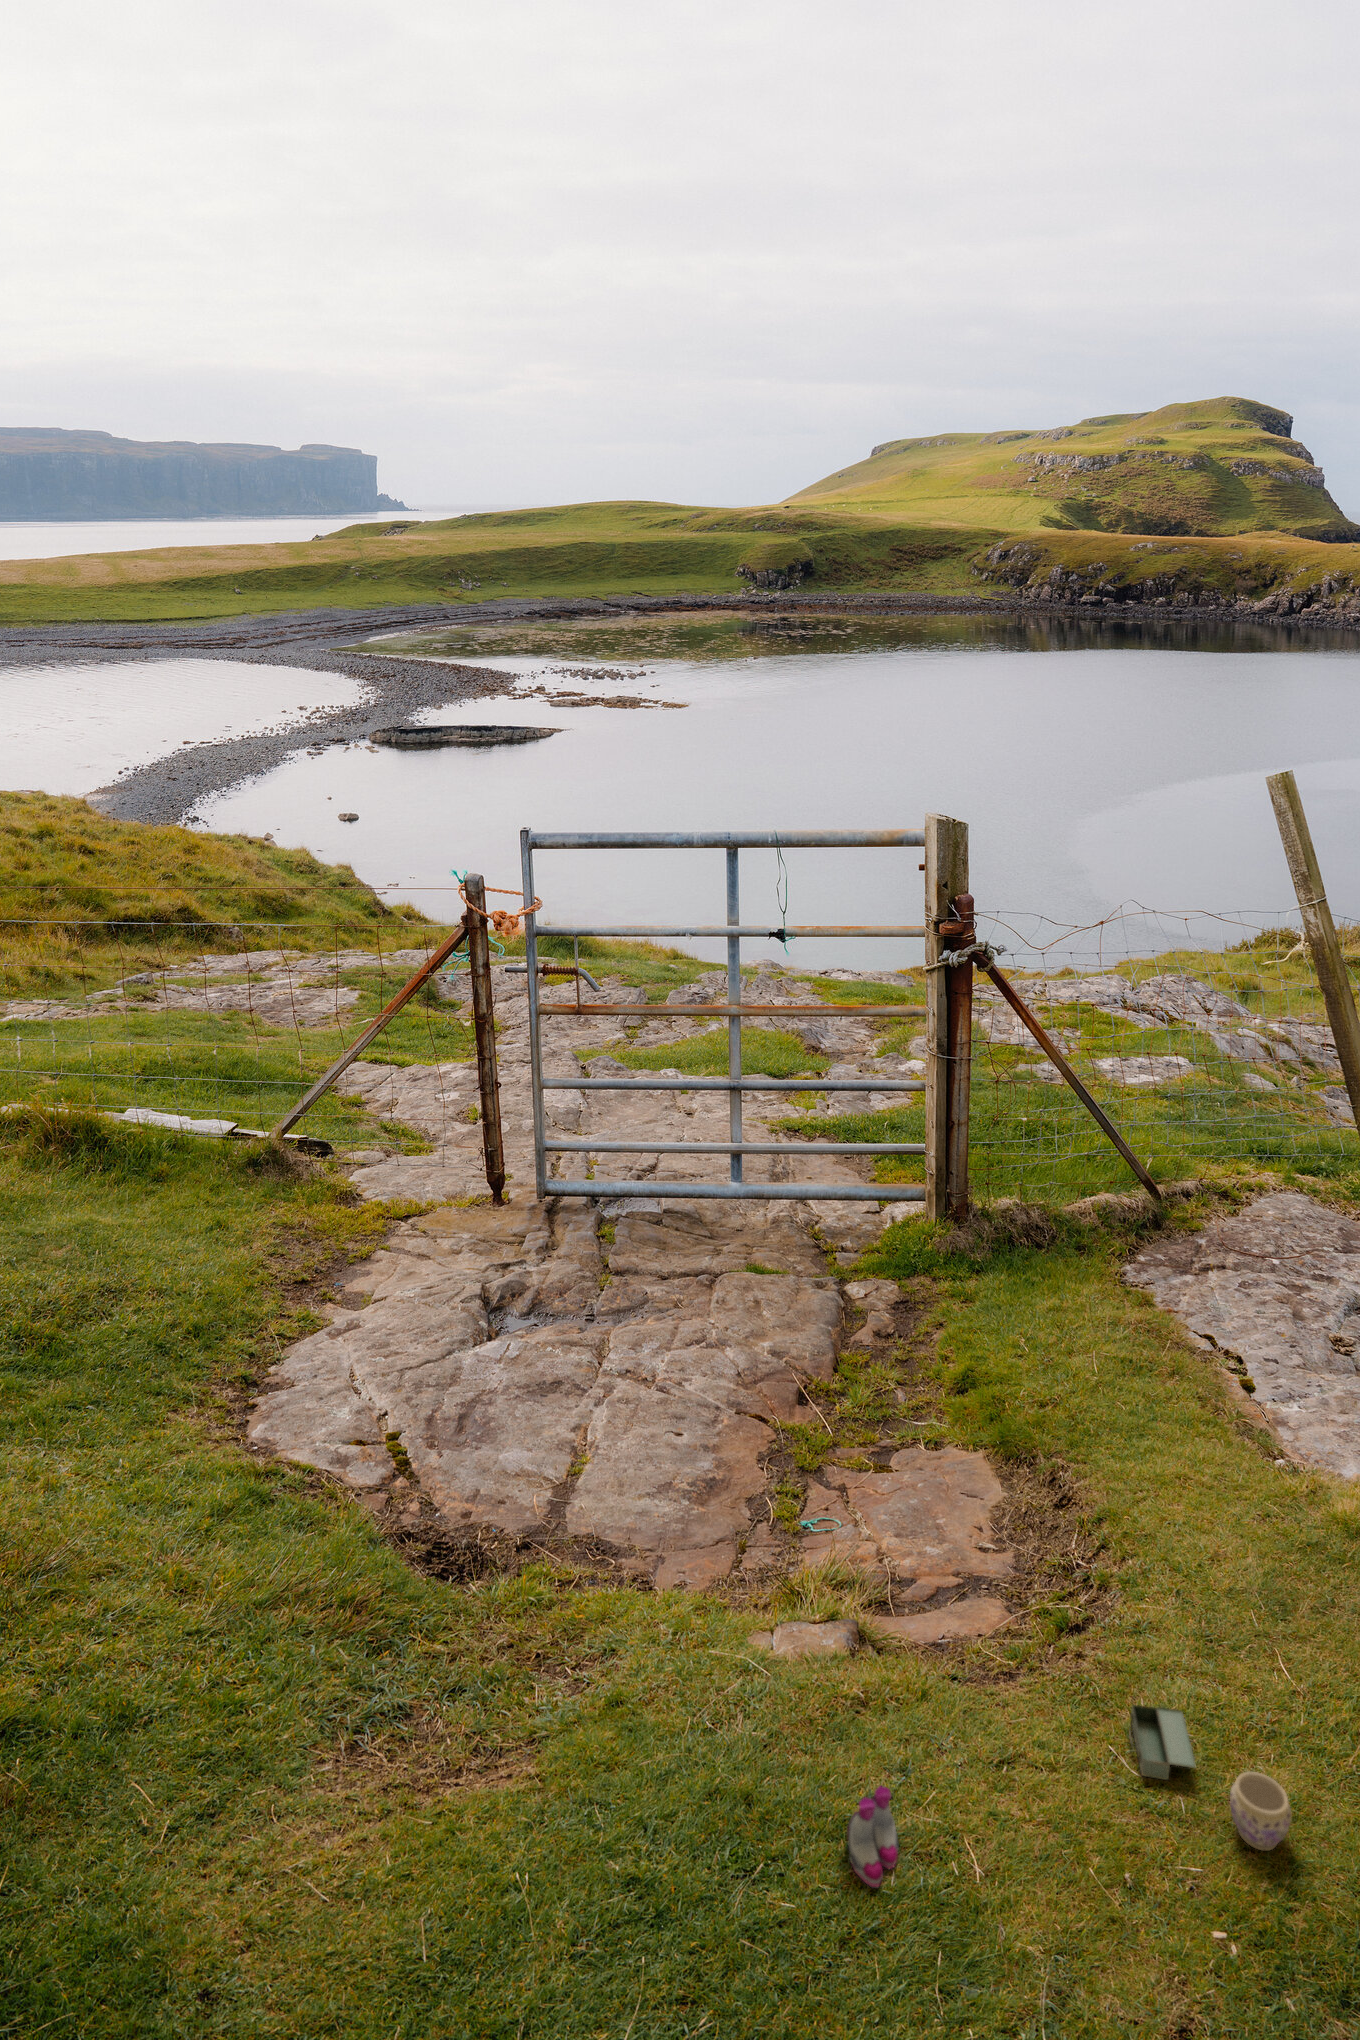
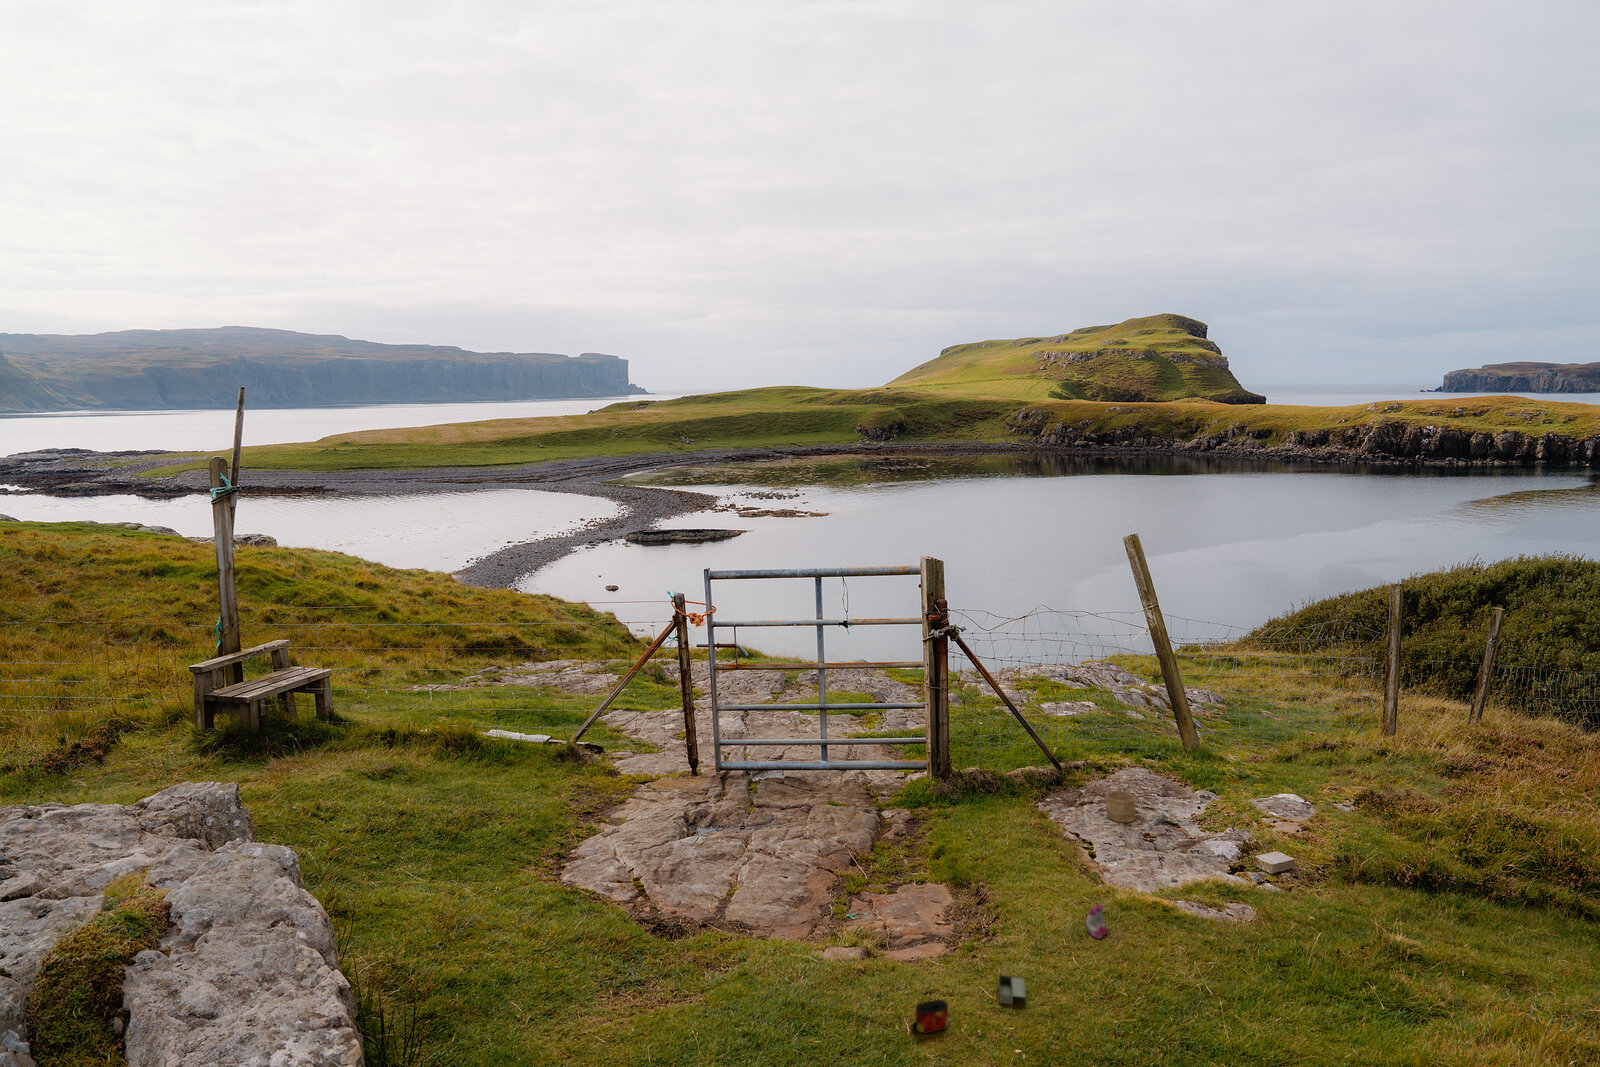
wooden bucket: none [1256,1255,1314,1315] -> present [1106,791,1136,823]
planter: present [1230,1772,1291,1851] -> none [1038,995,1067,1030]
bag: none [971,1785,1048,1865] -> present [911,1000,948,1034]
boots: present [847,1786,899,1887] -> present [1085,904,1107,939]

